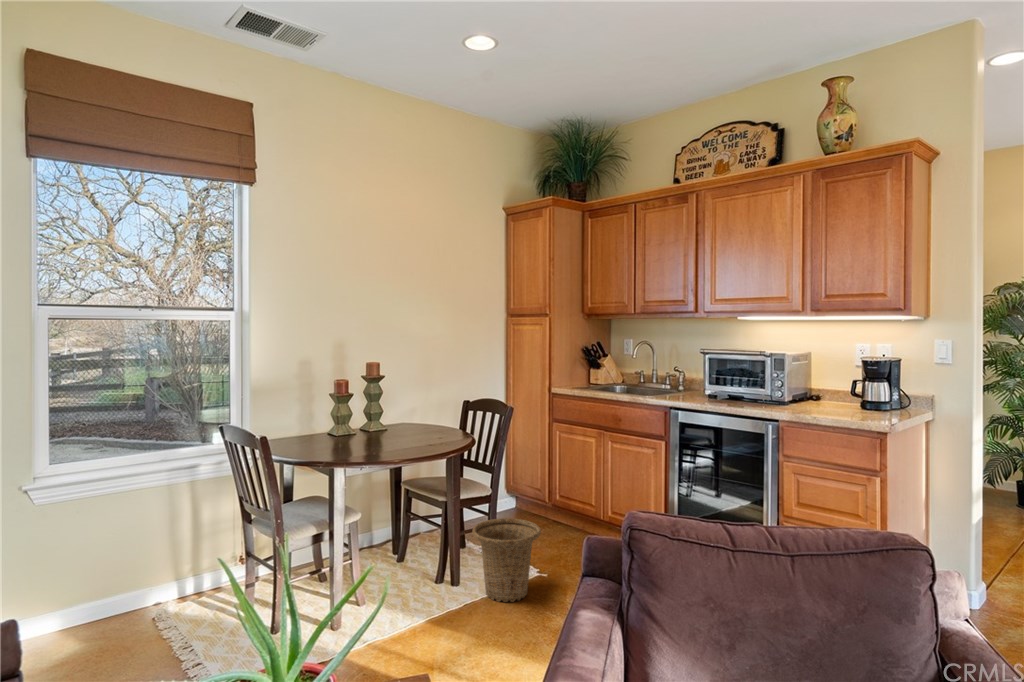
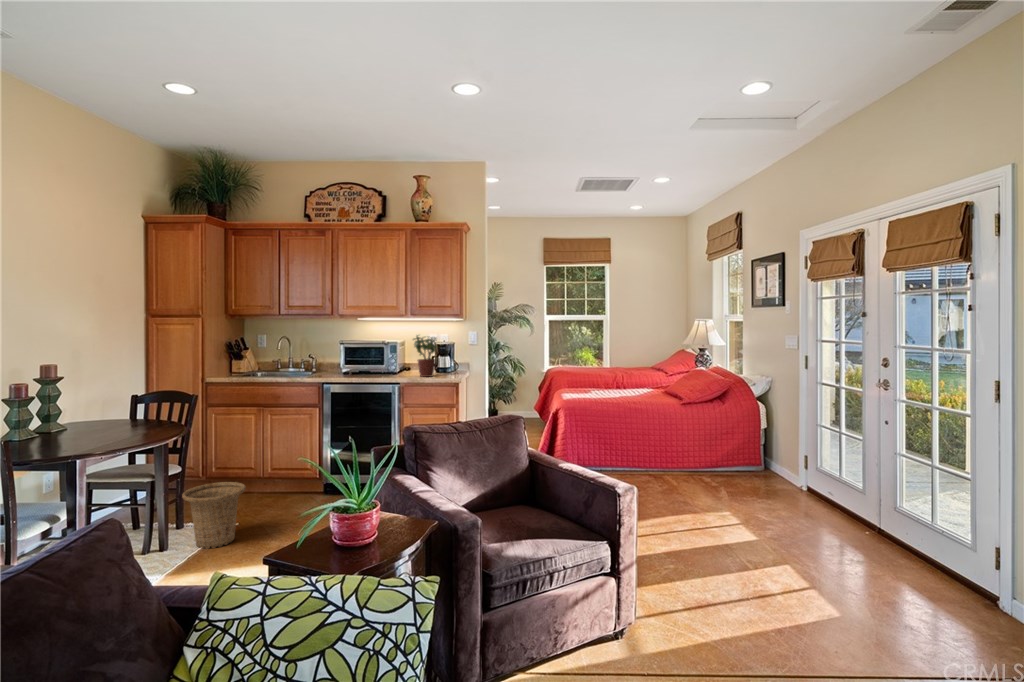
potted plant: none [803,342,852,414] -> present [413,335,436,377]

